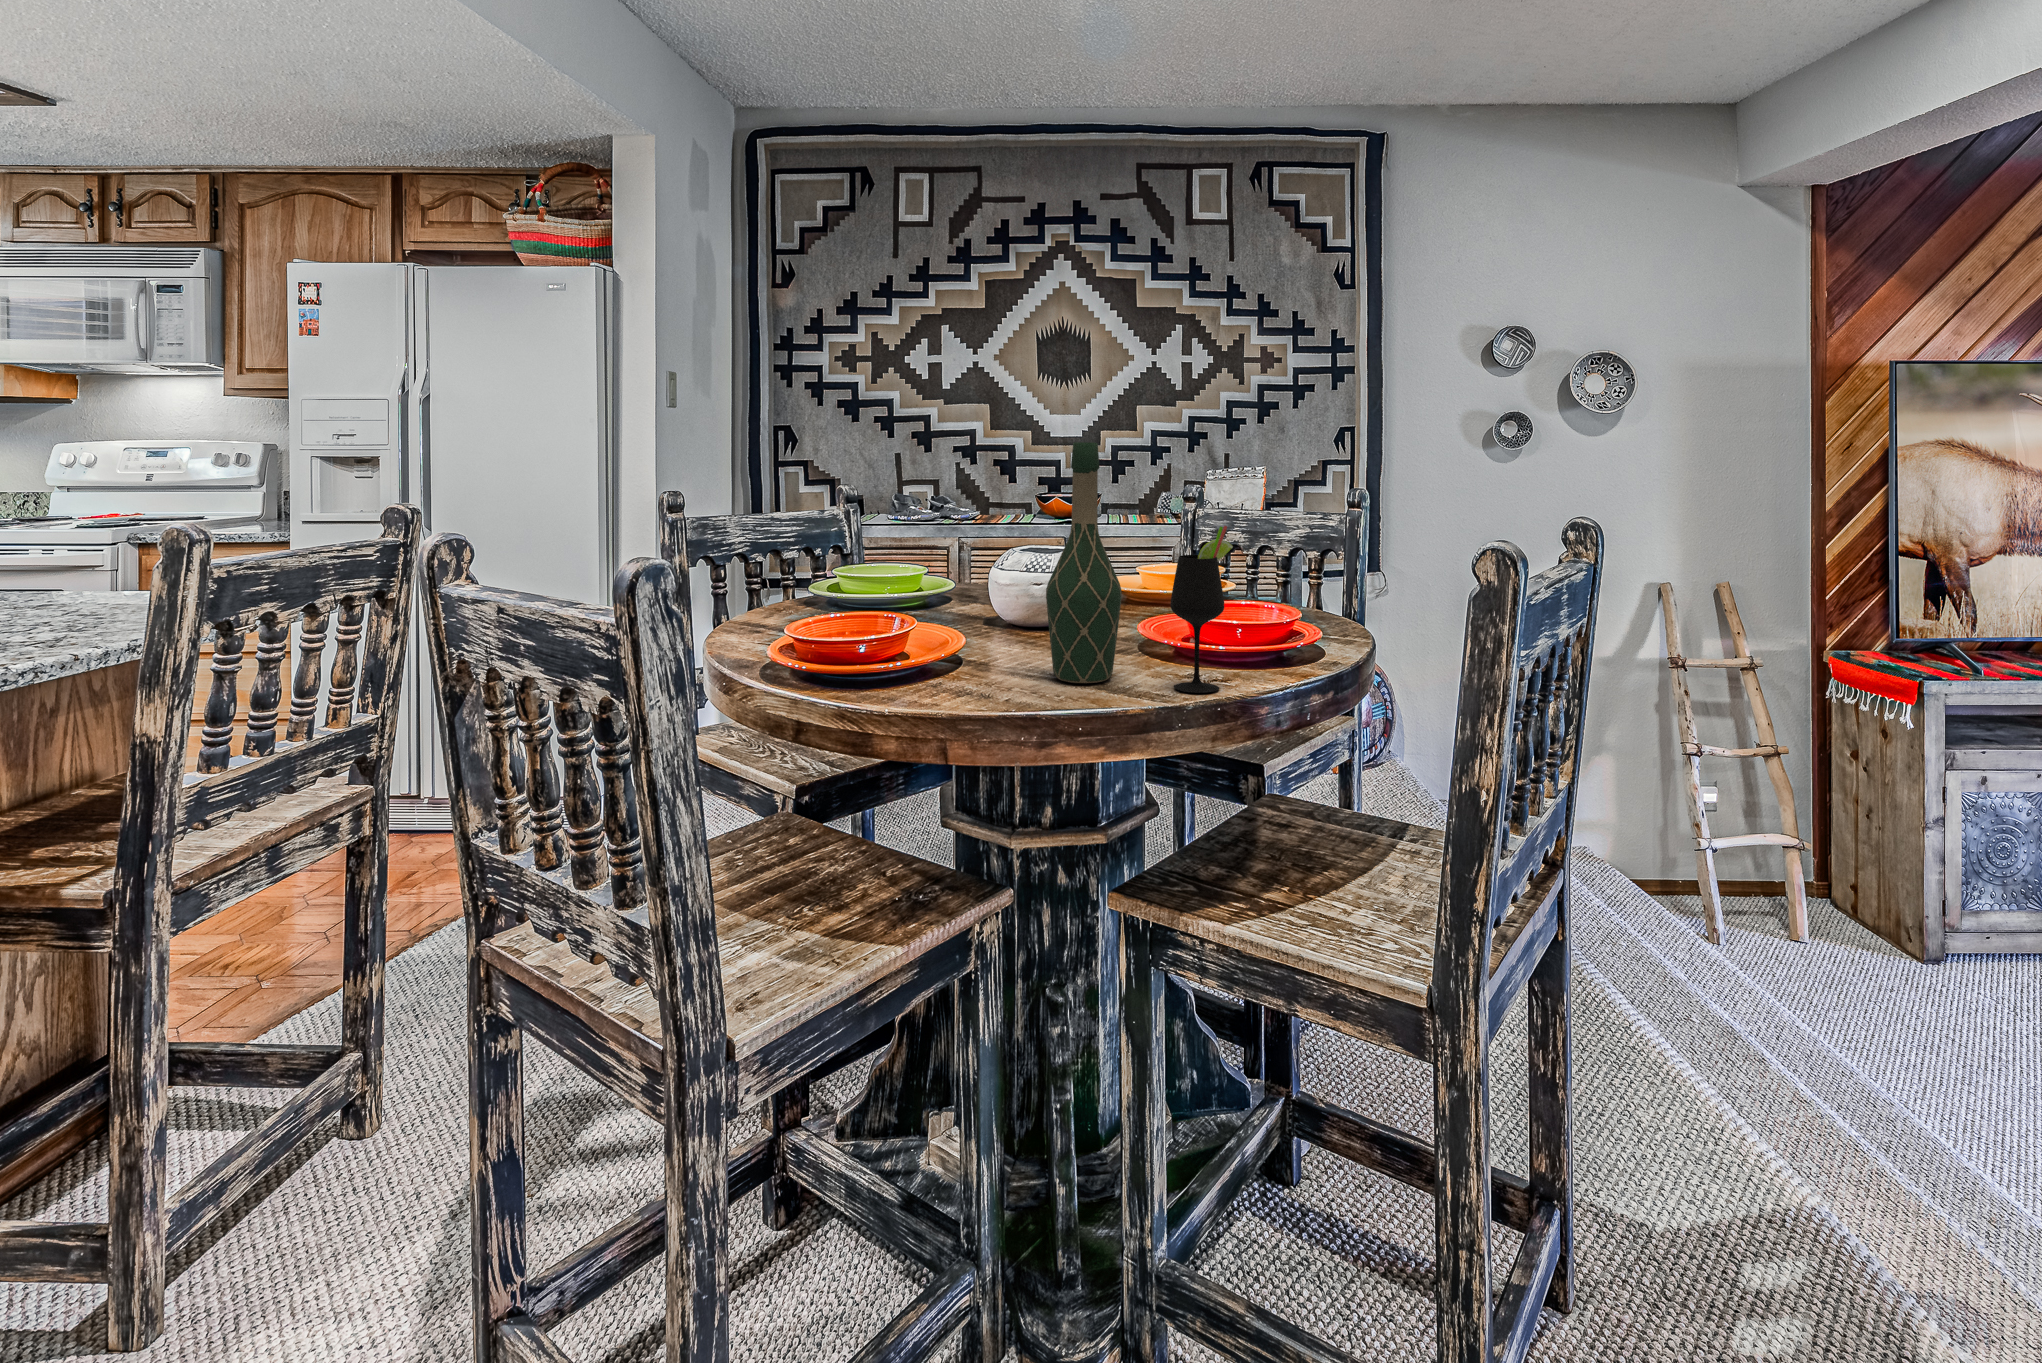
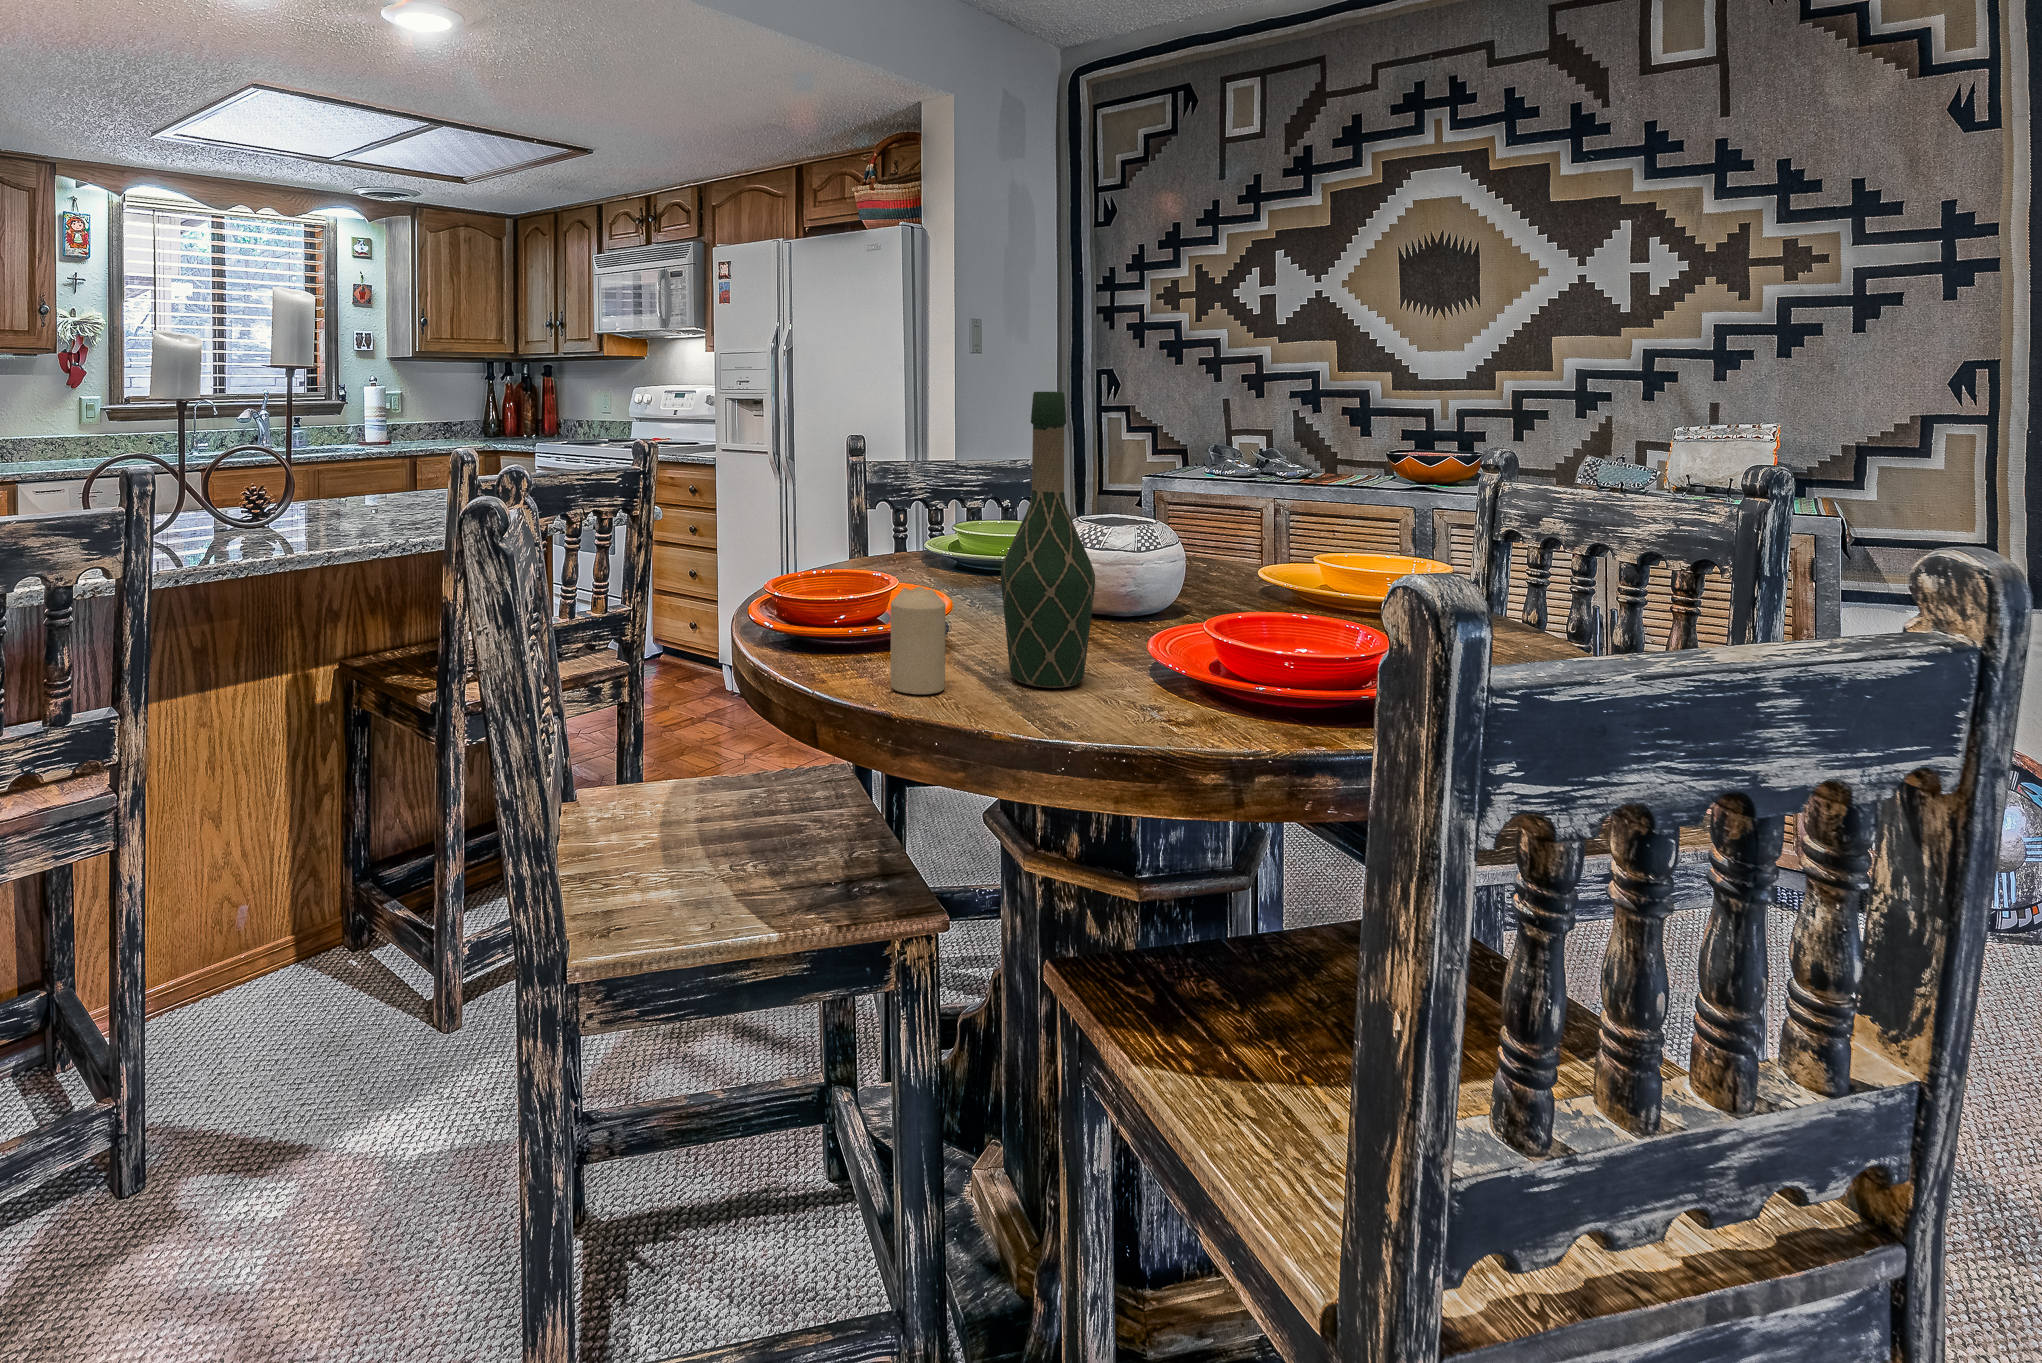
wine glass: present [1171,526,1233,693] -> none [1123,506,1214,727]
candle: none [985,611,1033,703] -> present [890,587,946,694]

